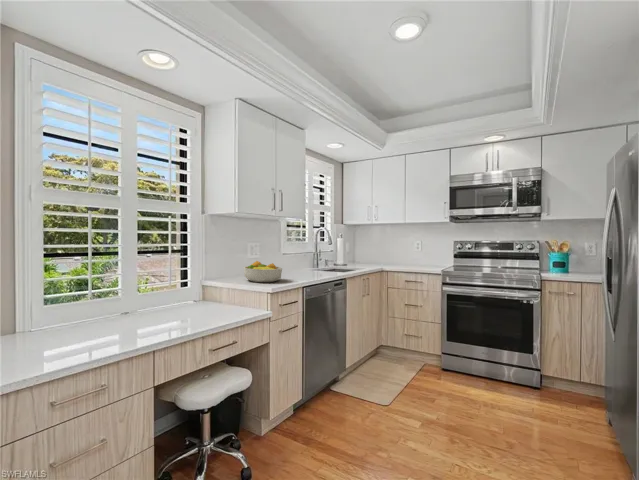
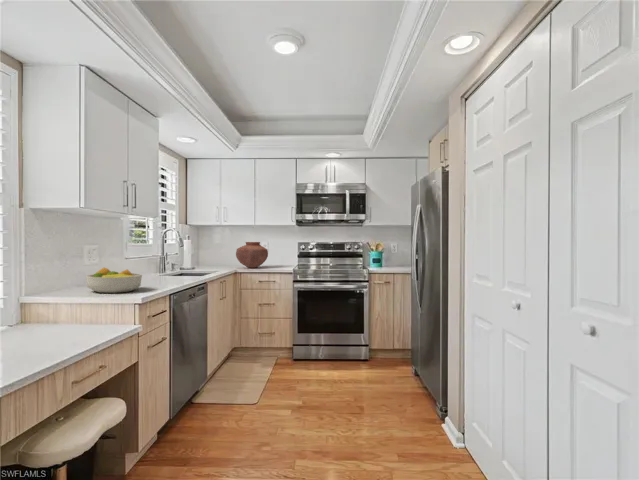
vase: none [385,240,418,267] -> present [236,242,268,268]

